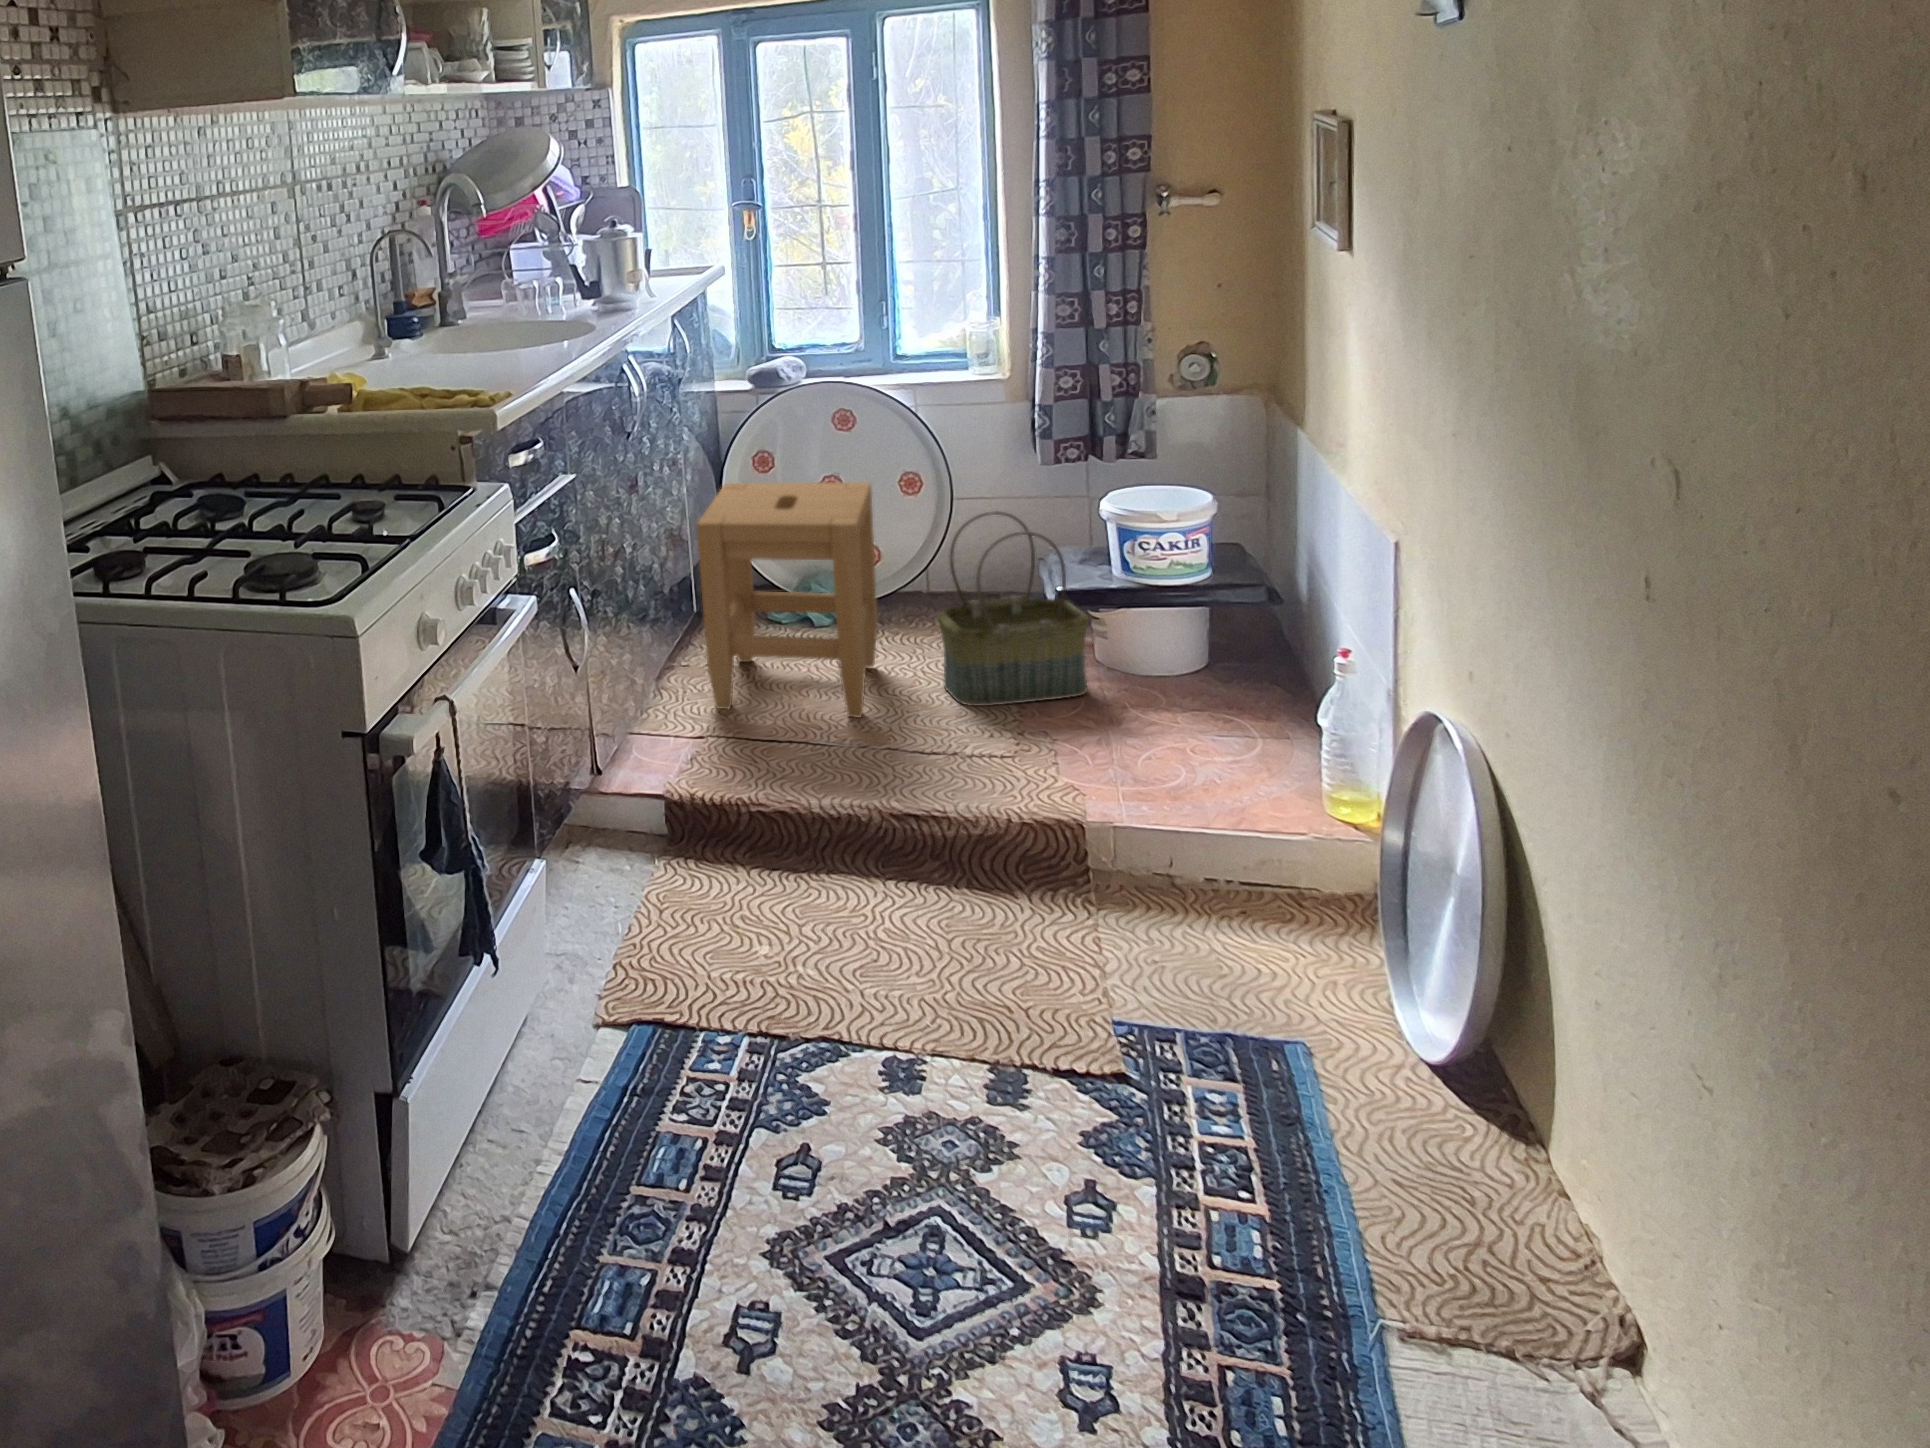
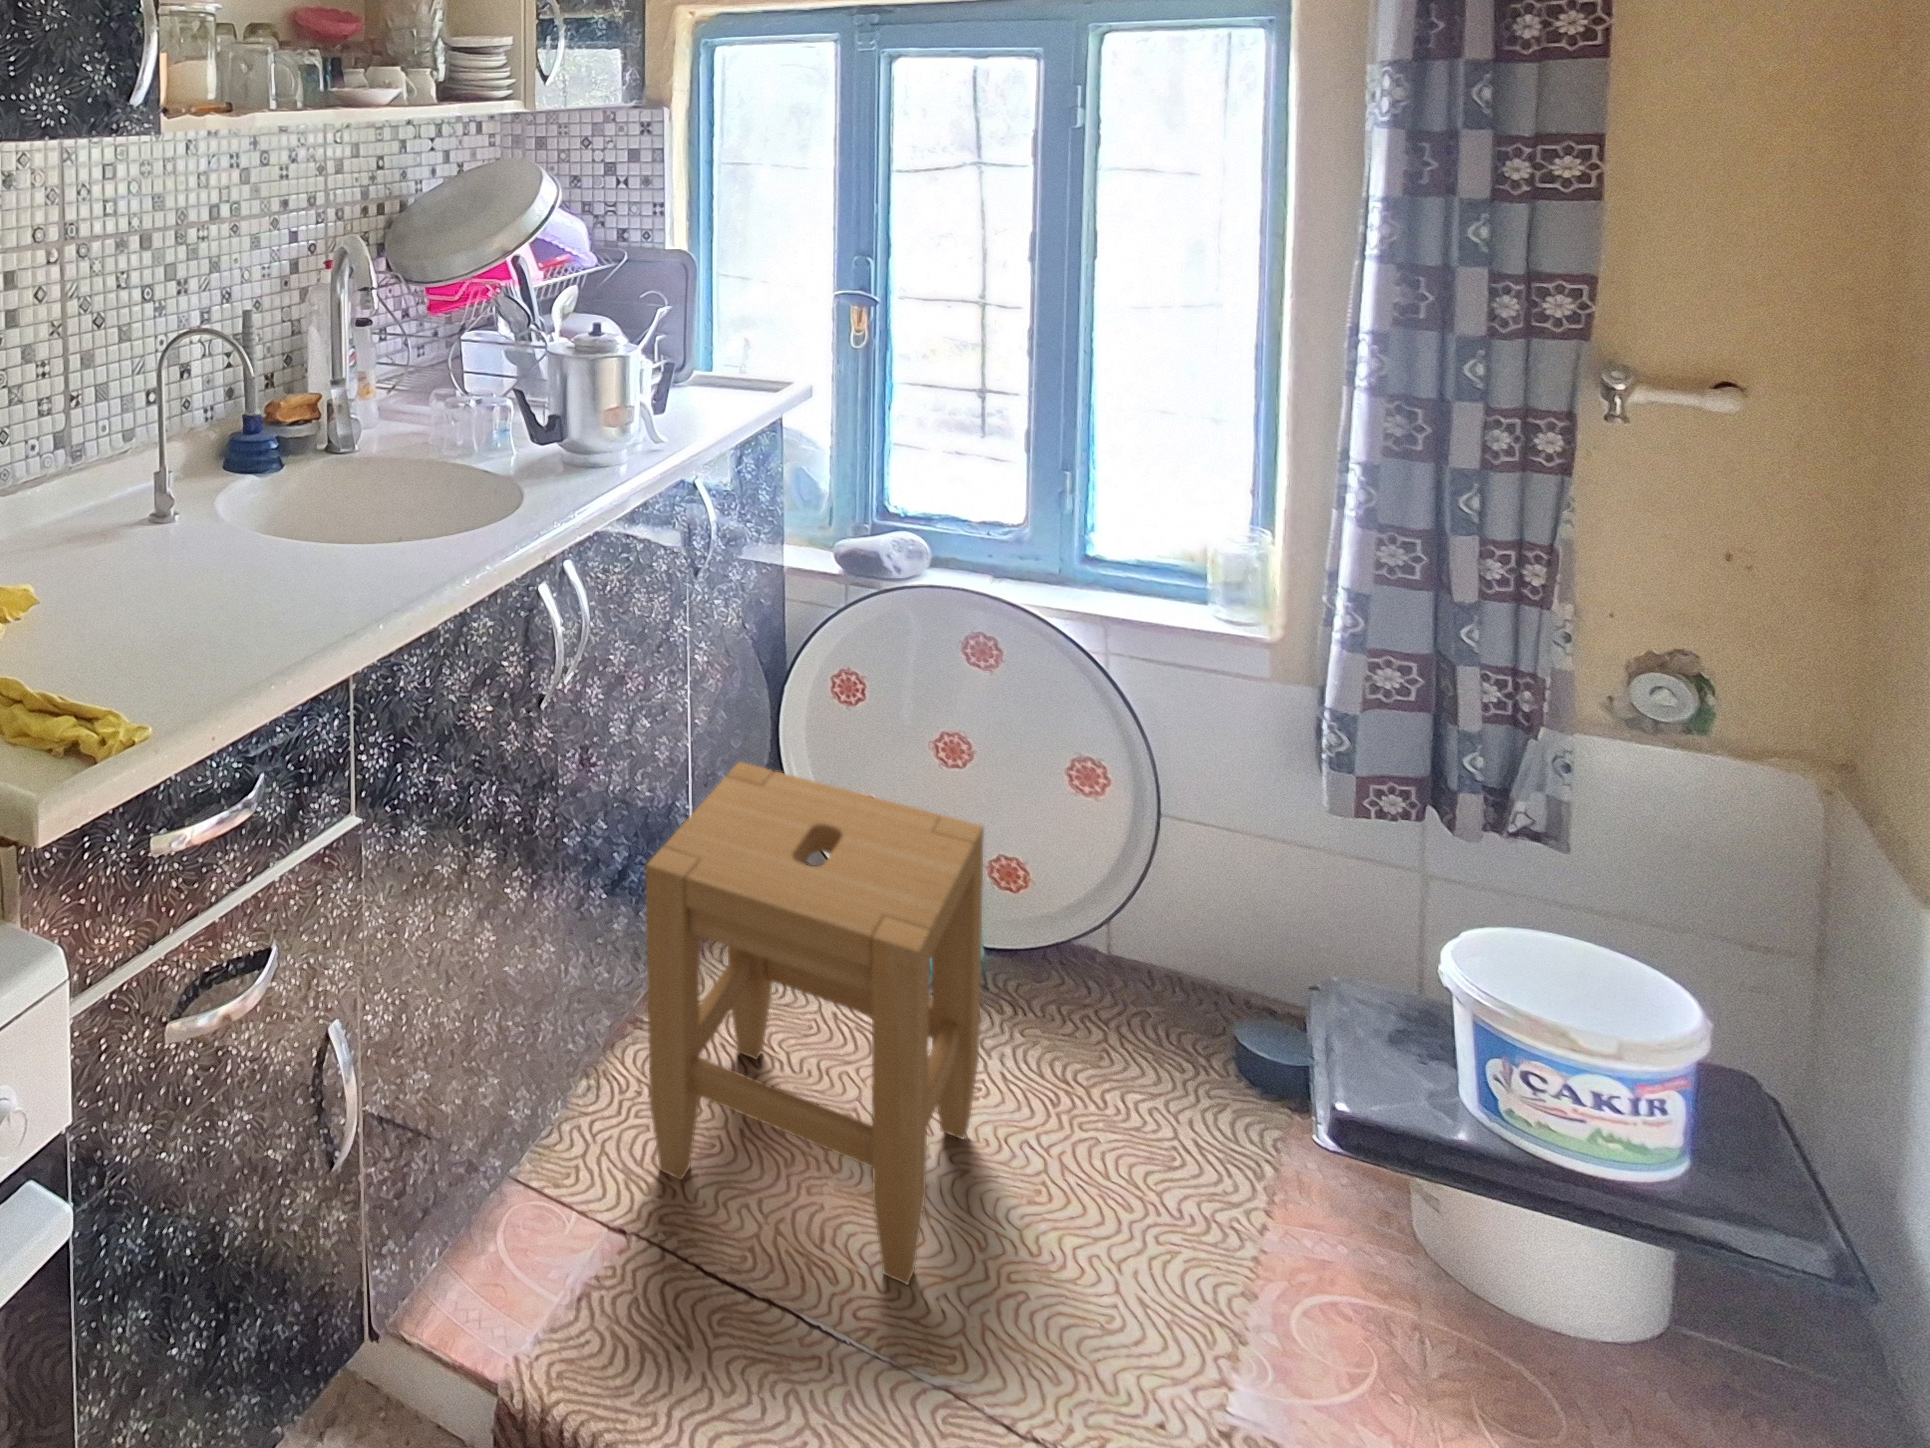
basket: present [938,511,1089,706] -> none [1082,943,1396,1359]

